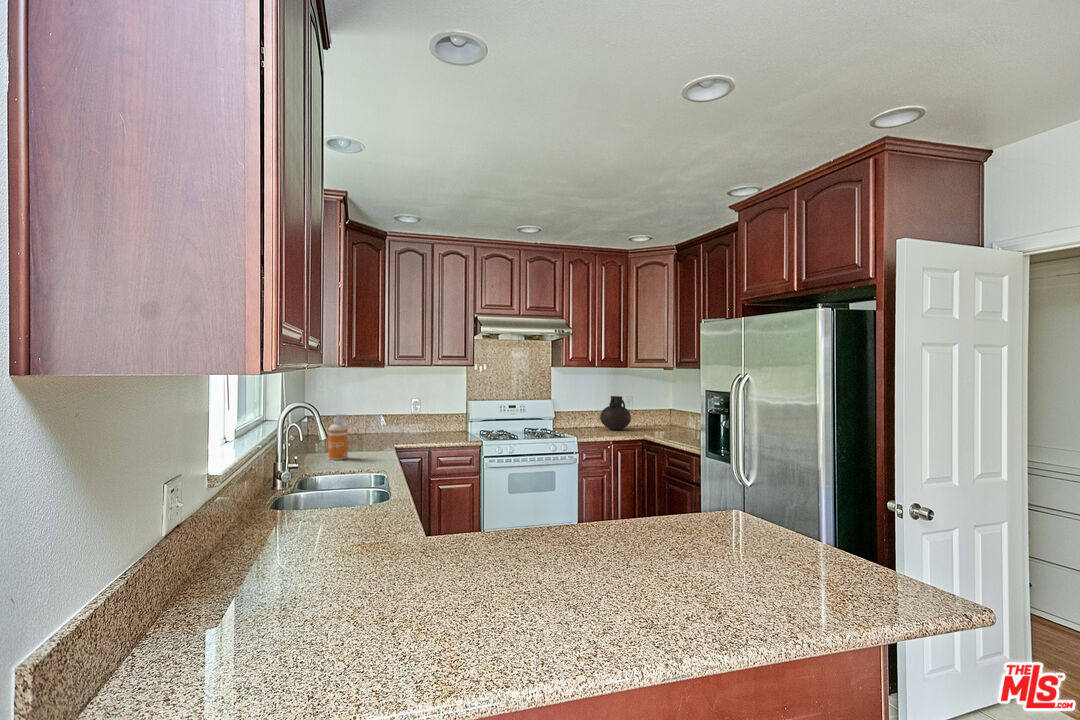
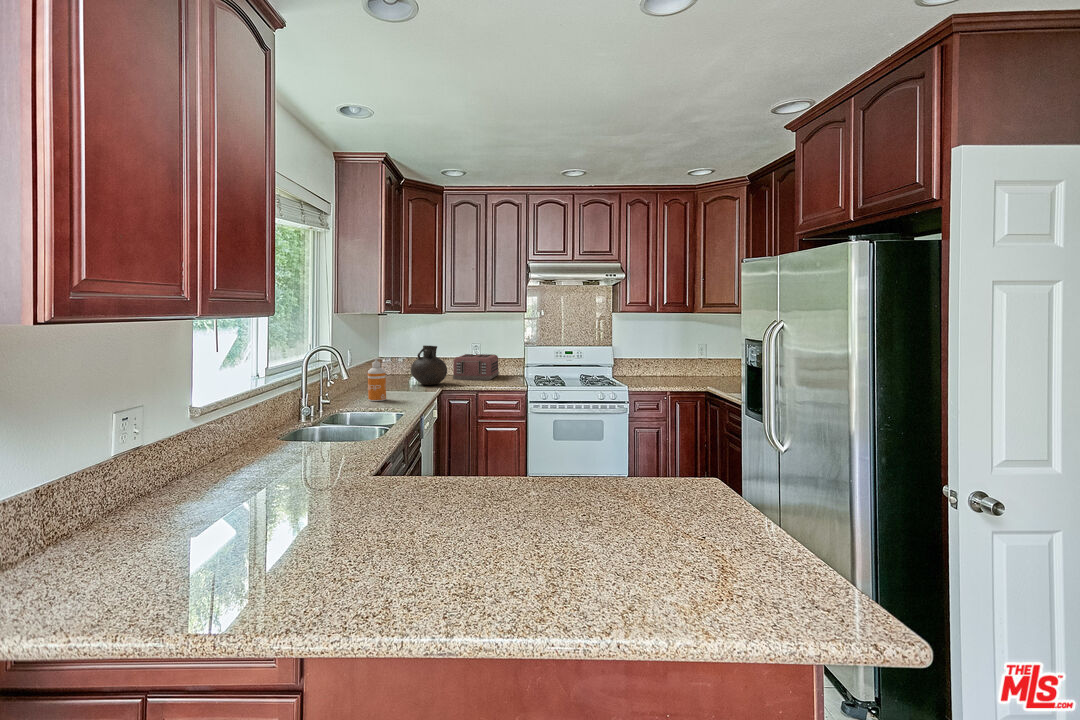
vase: present [600,396,631,430] -> present [411,345,447,385]
toaster: none [393,409,438,436] -> present [453,354,499,380]

